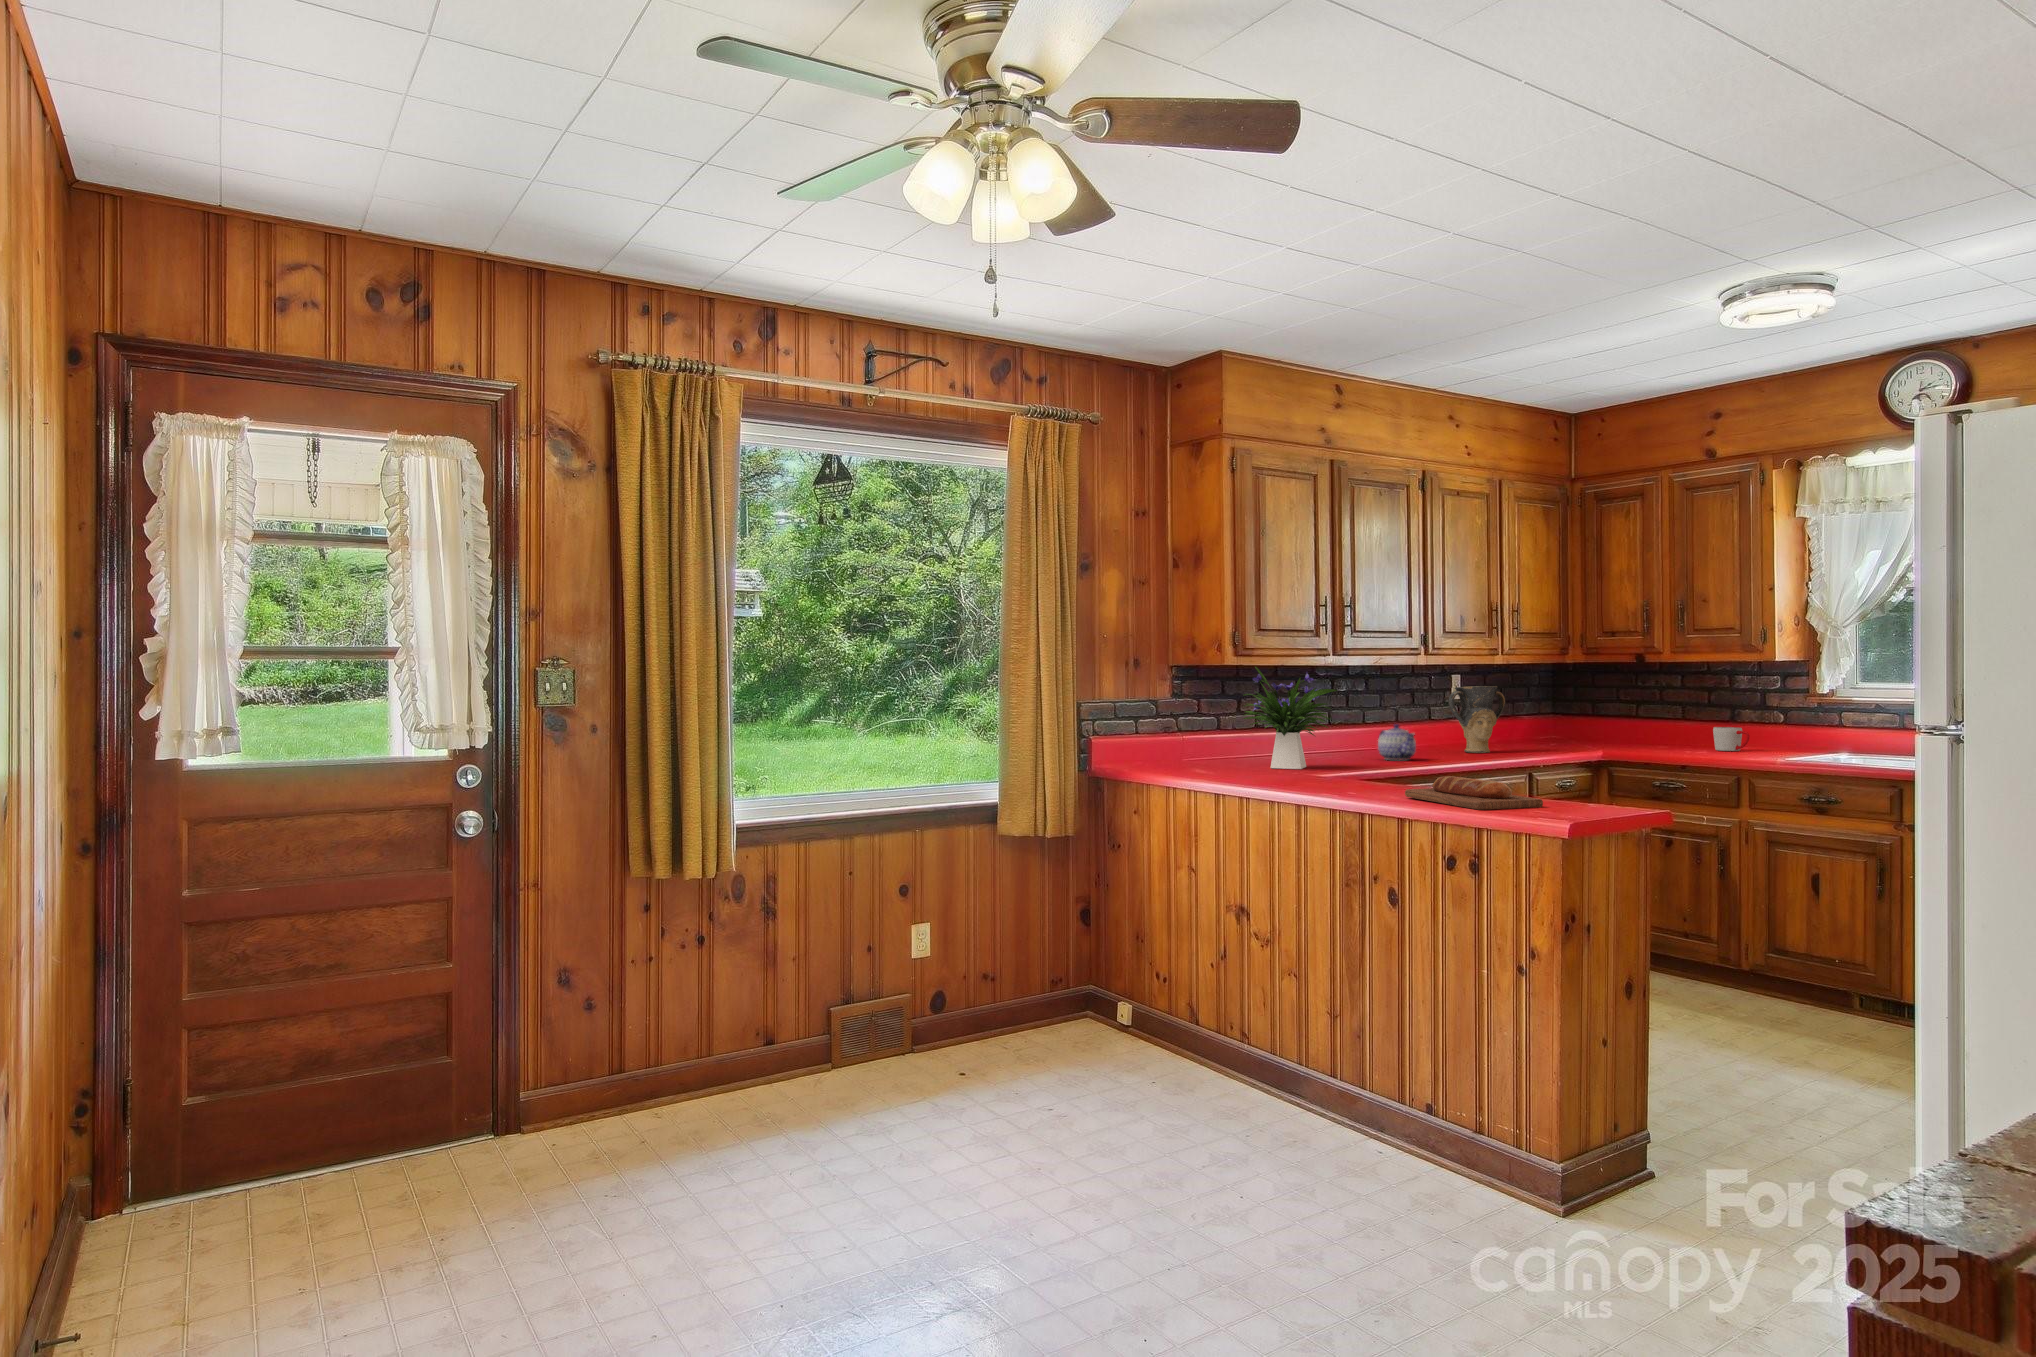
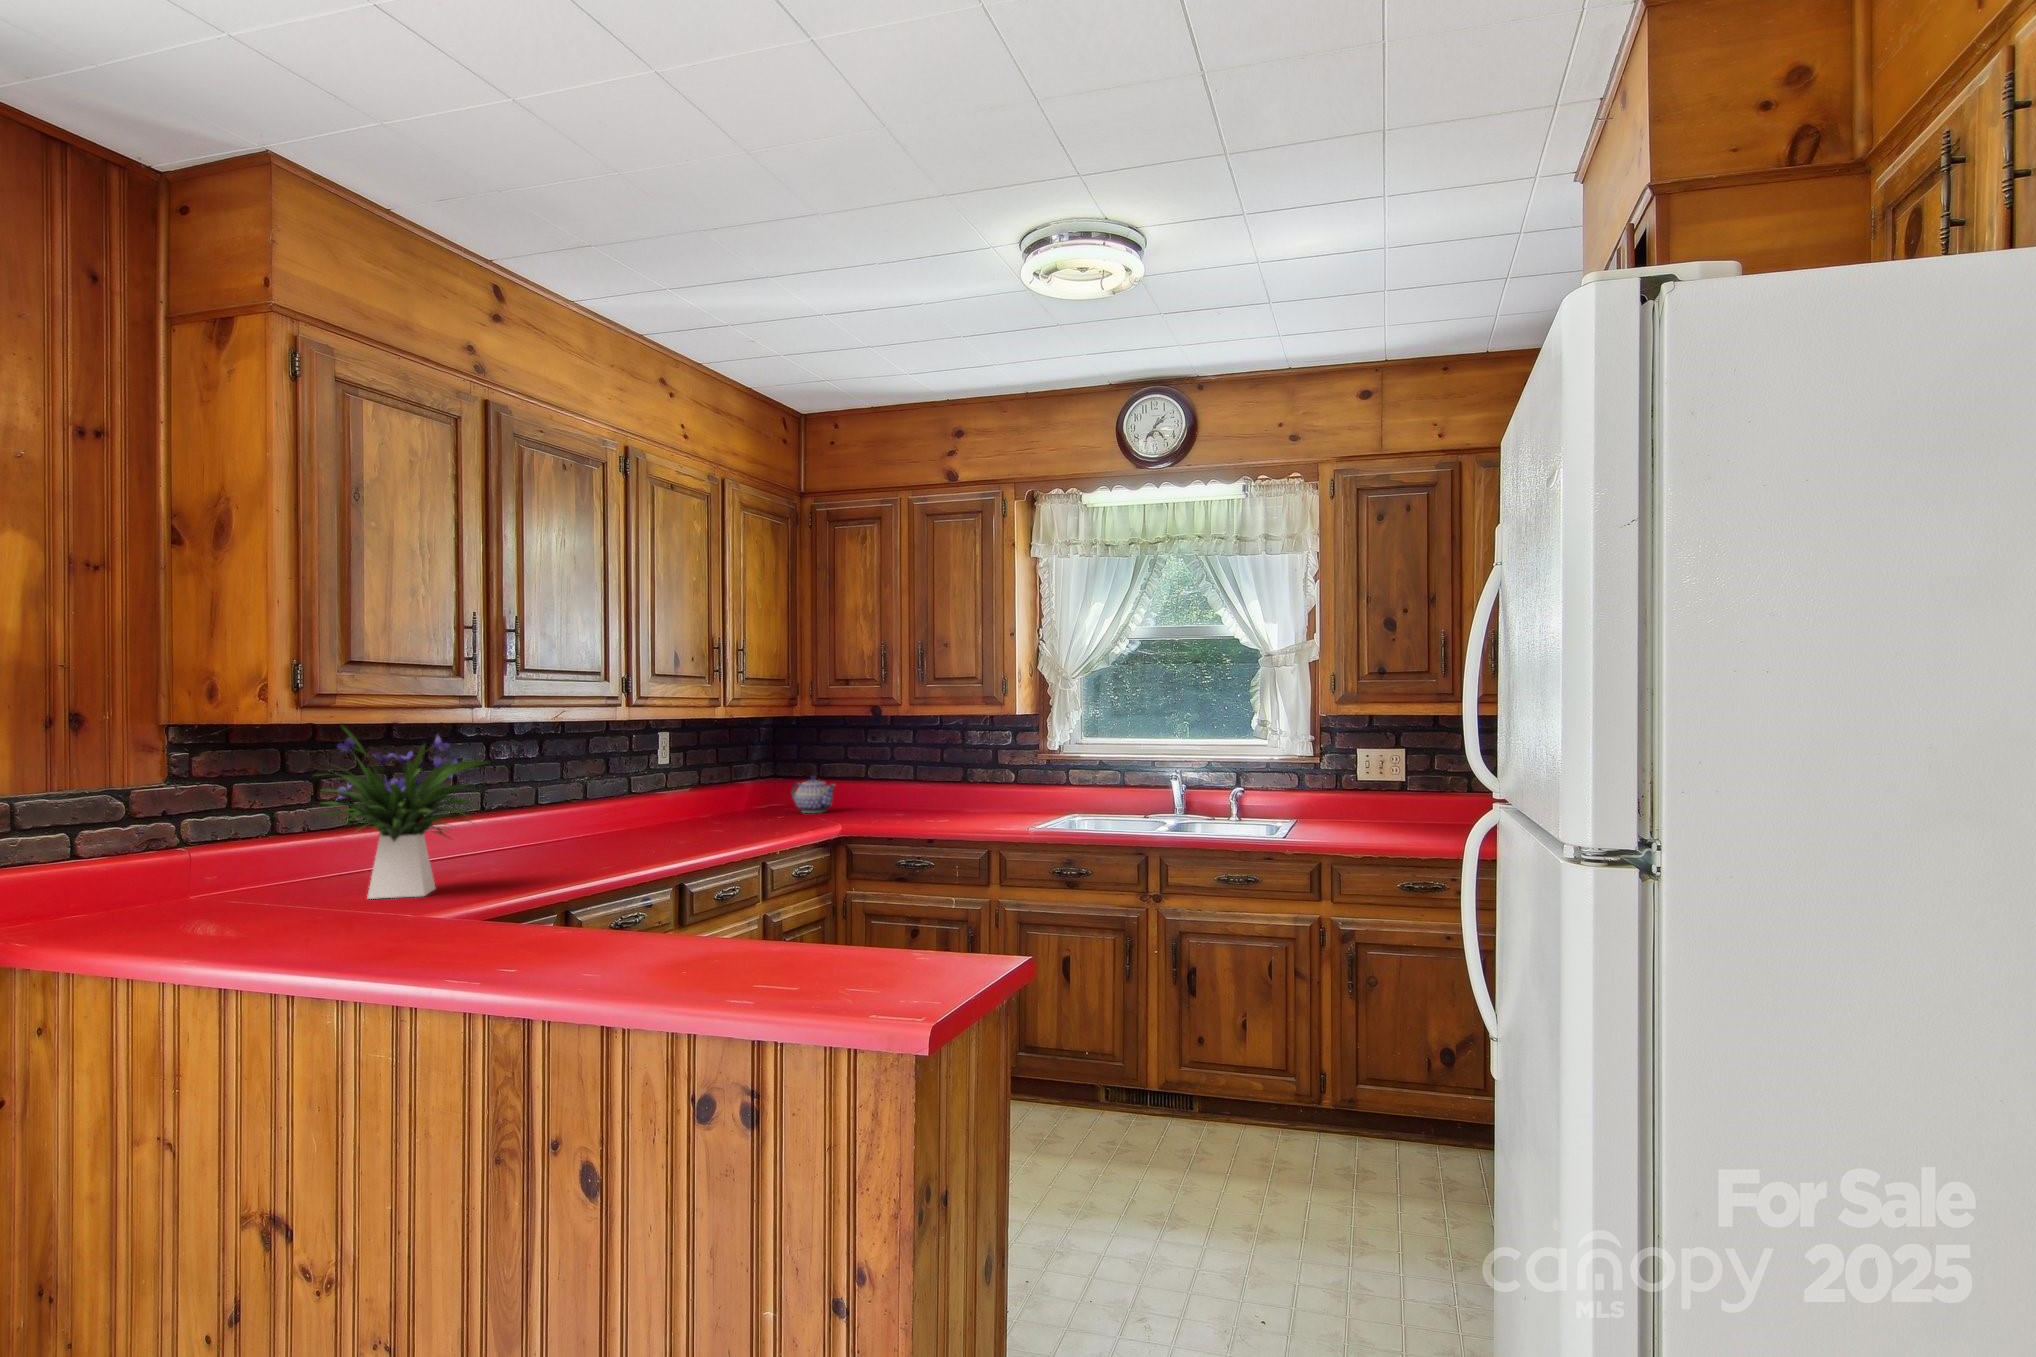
vase: present [1449,686,1505,753] -> none [656,748,728,838]
teapot: present [1378,724,1416,760] -> present [791,776,835,813]
mug: present [1713,727,1749,751] -> none [953,789,990,817]
bread loaf: present [1405,776,1543,810] -> none [611,923,855,997]

